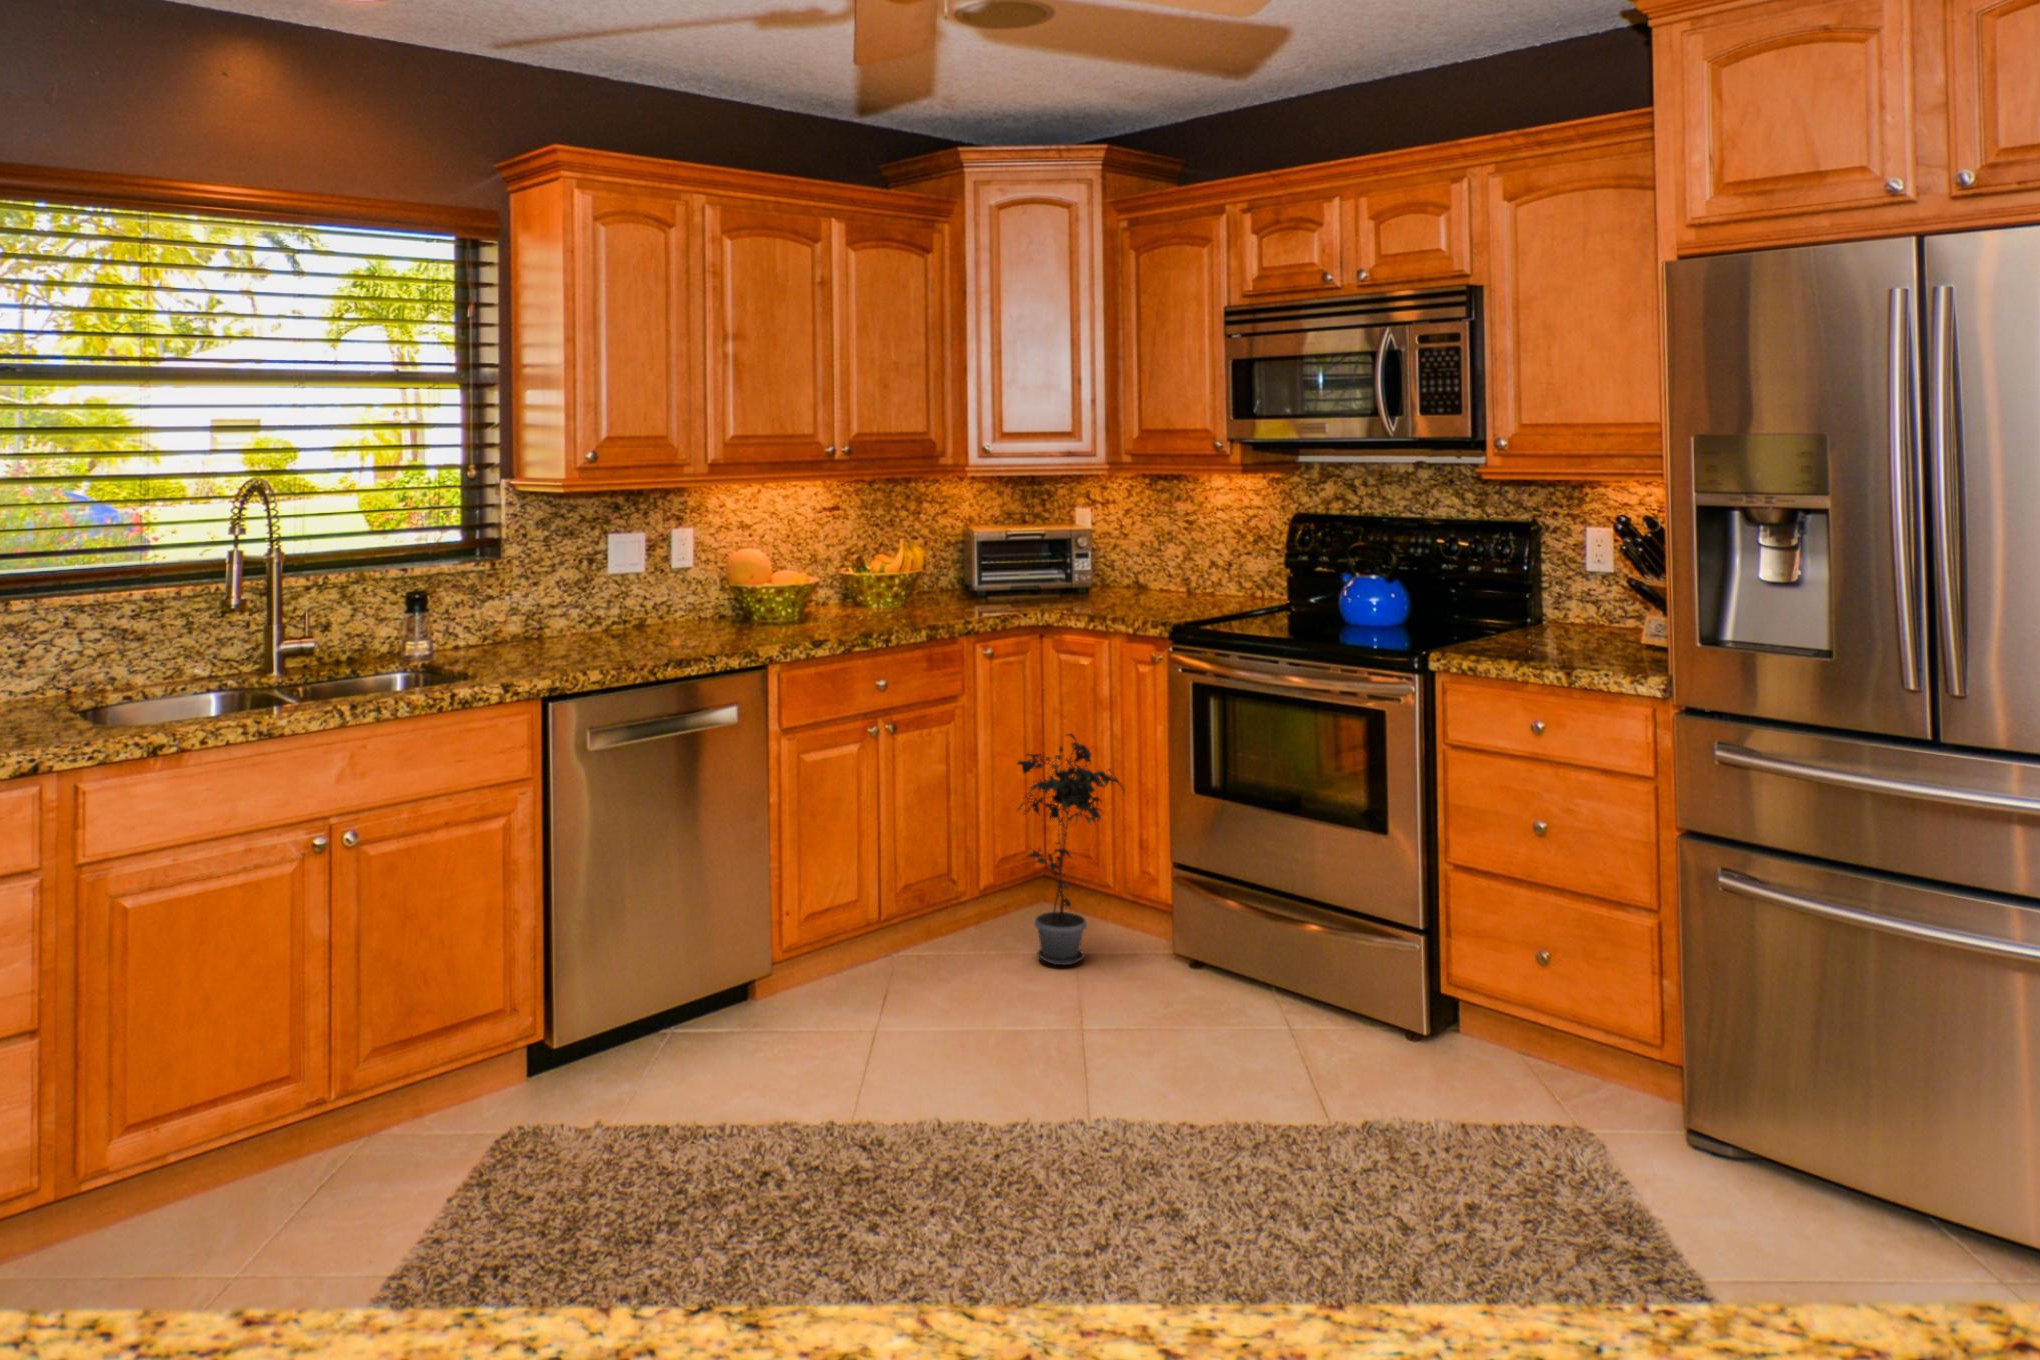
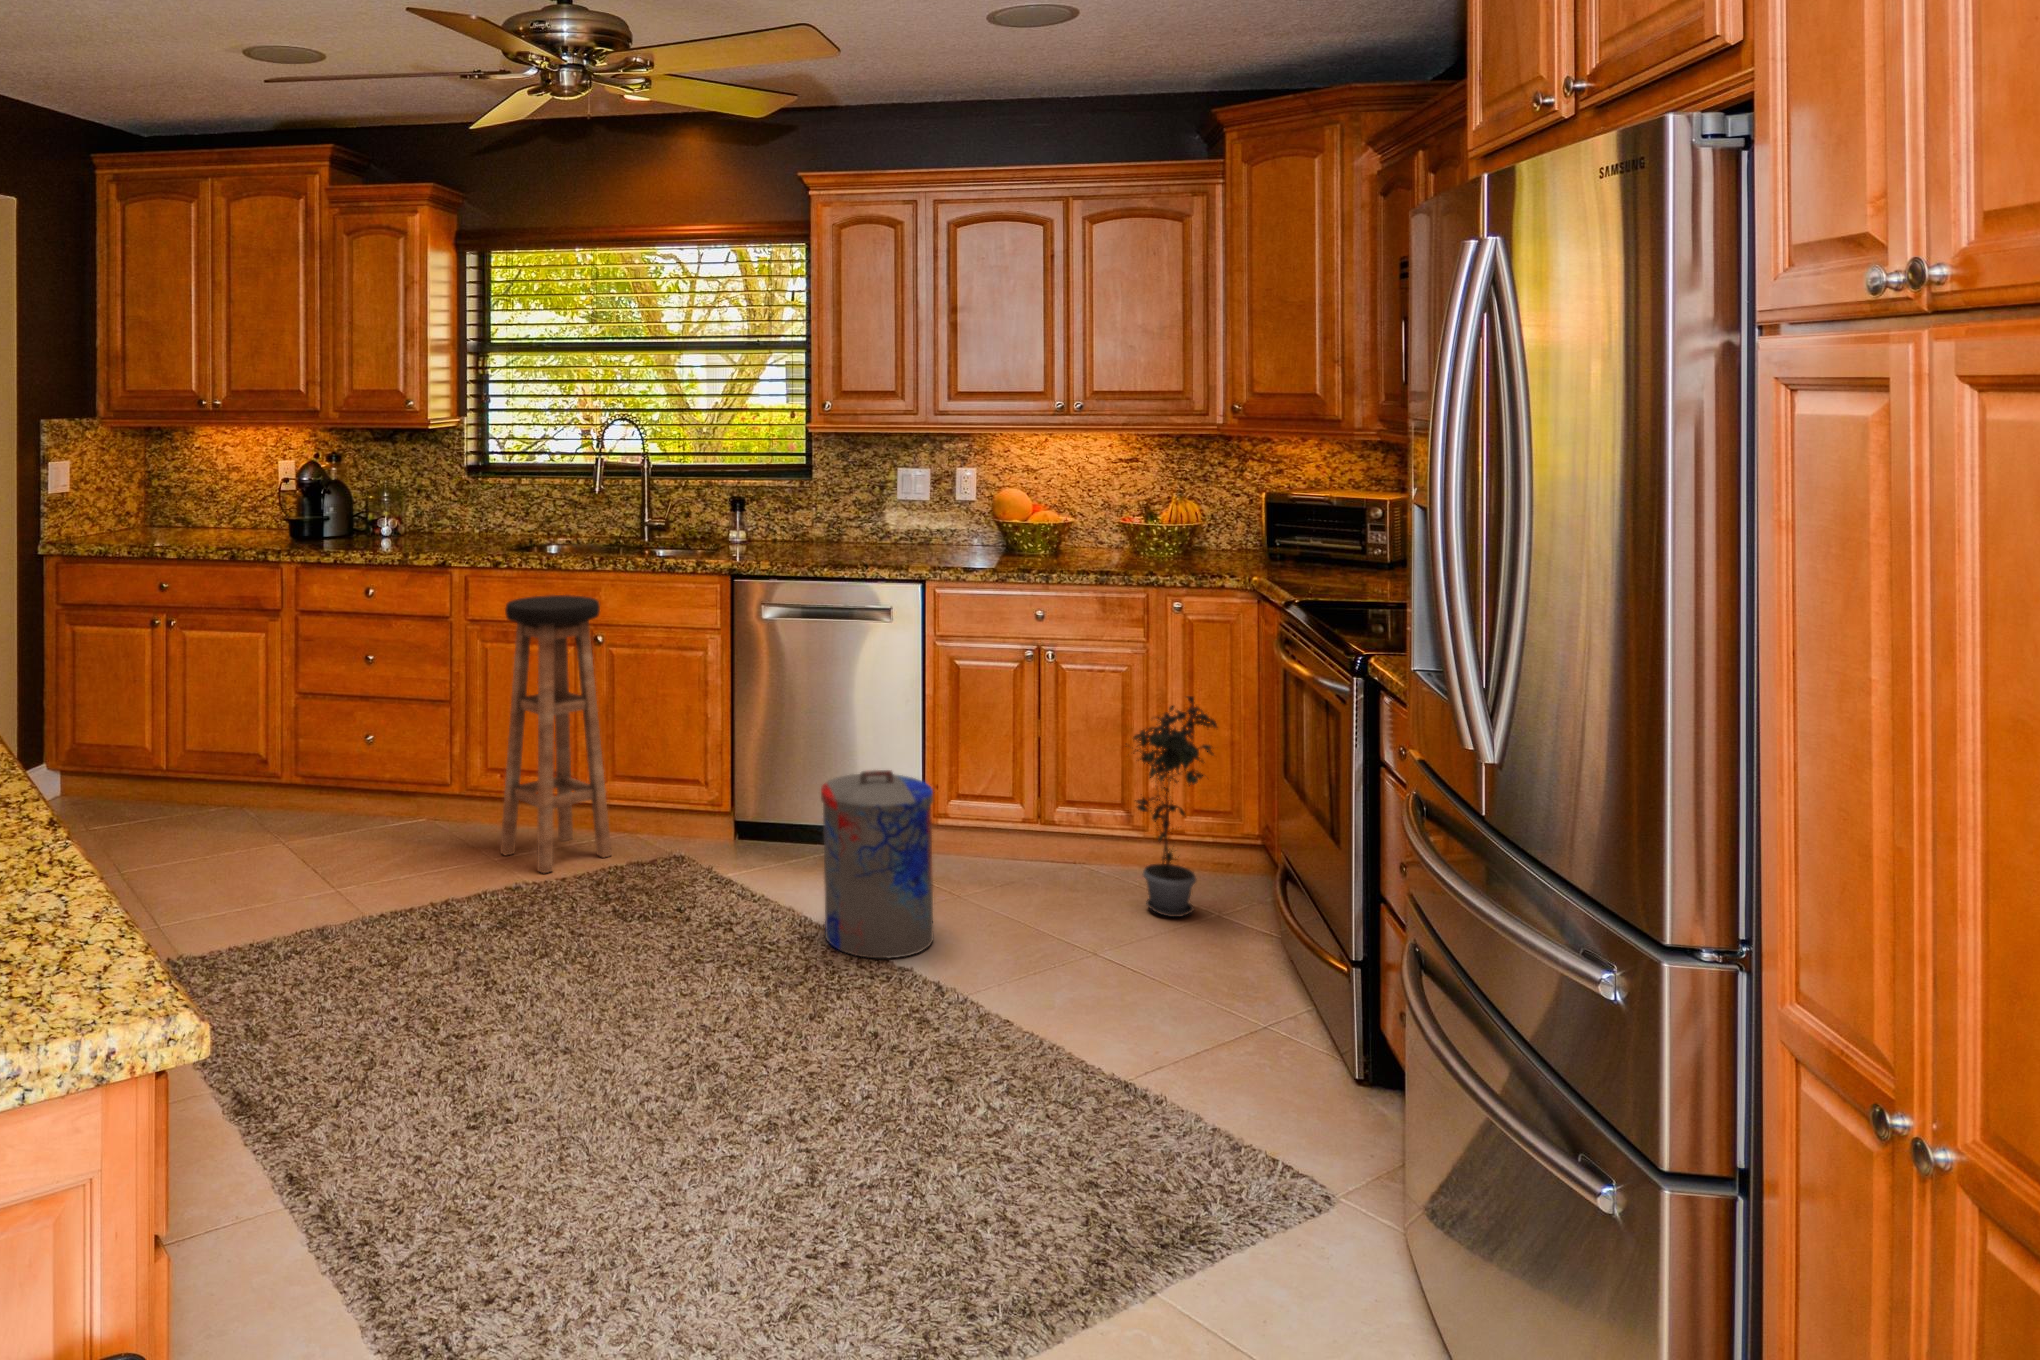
bar stool: none [262,768,443,1256] -> present [500,595,612,873]
trash can: none [874,884,1011,1127] -> present [821,770,933,958]

